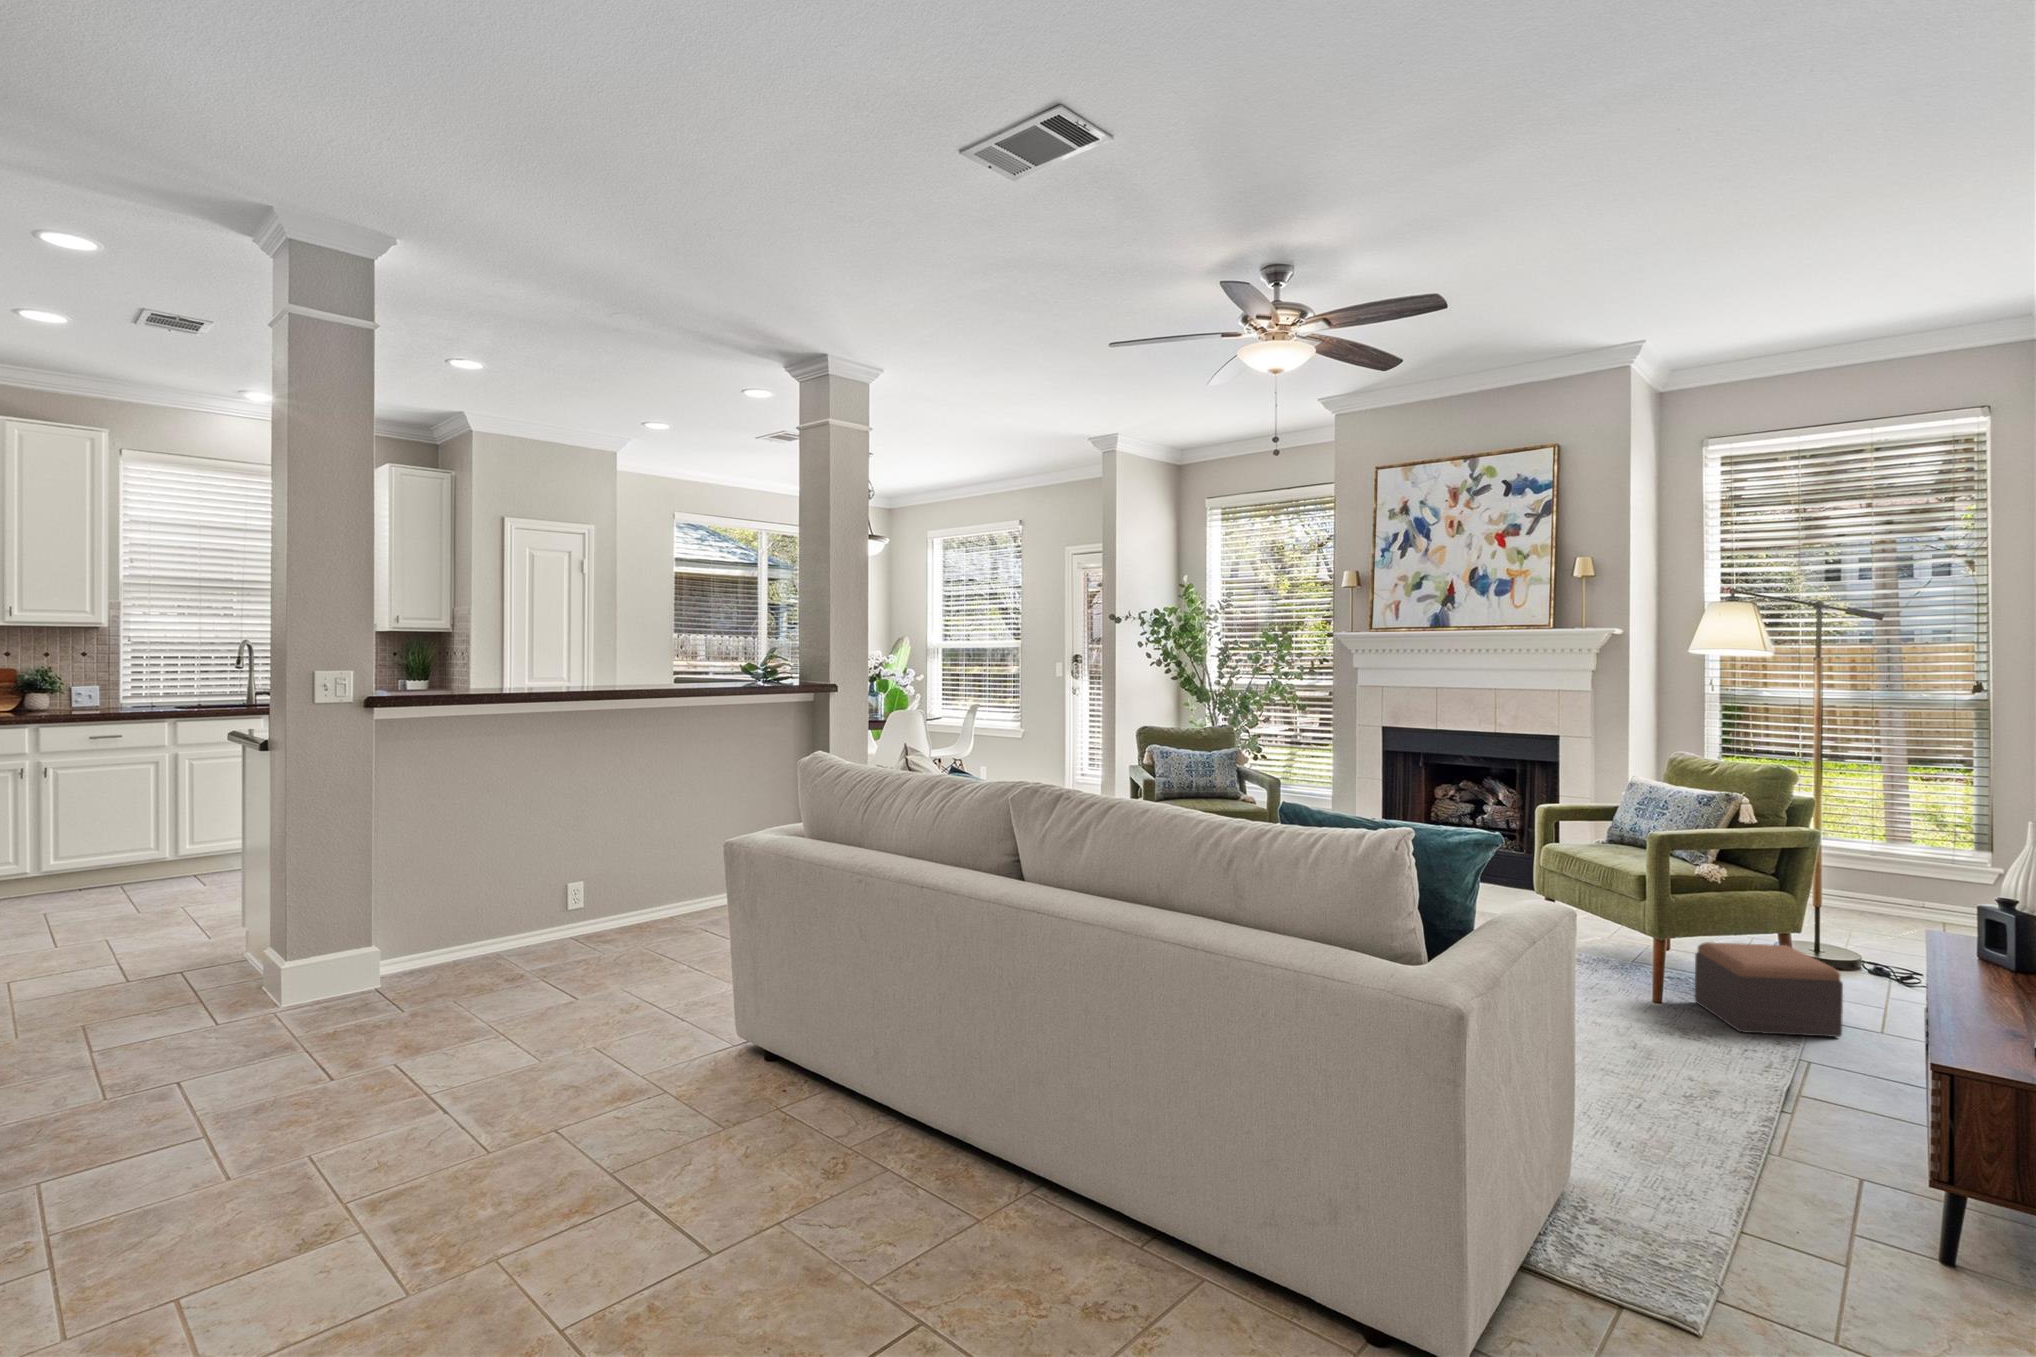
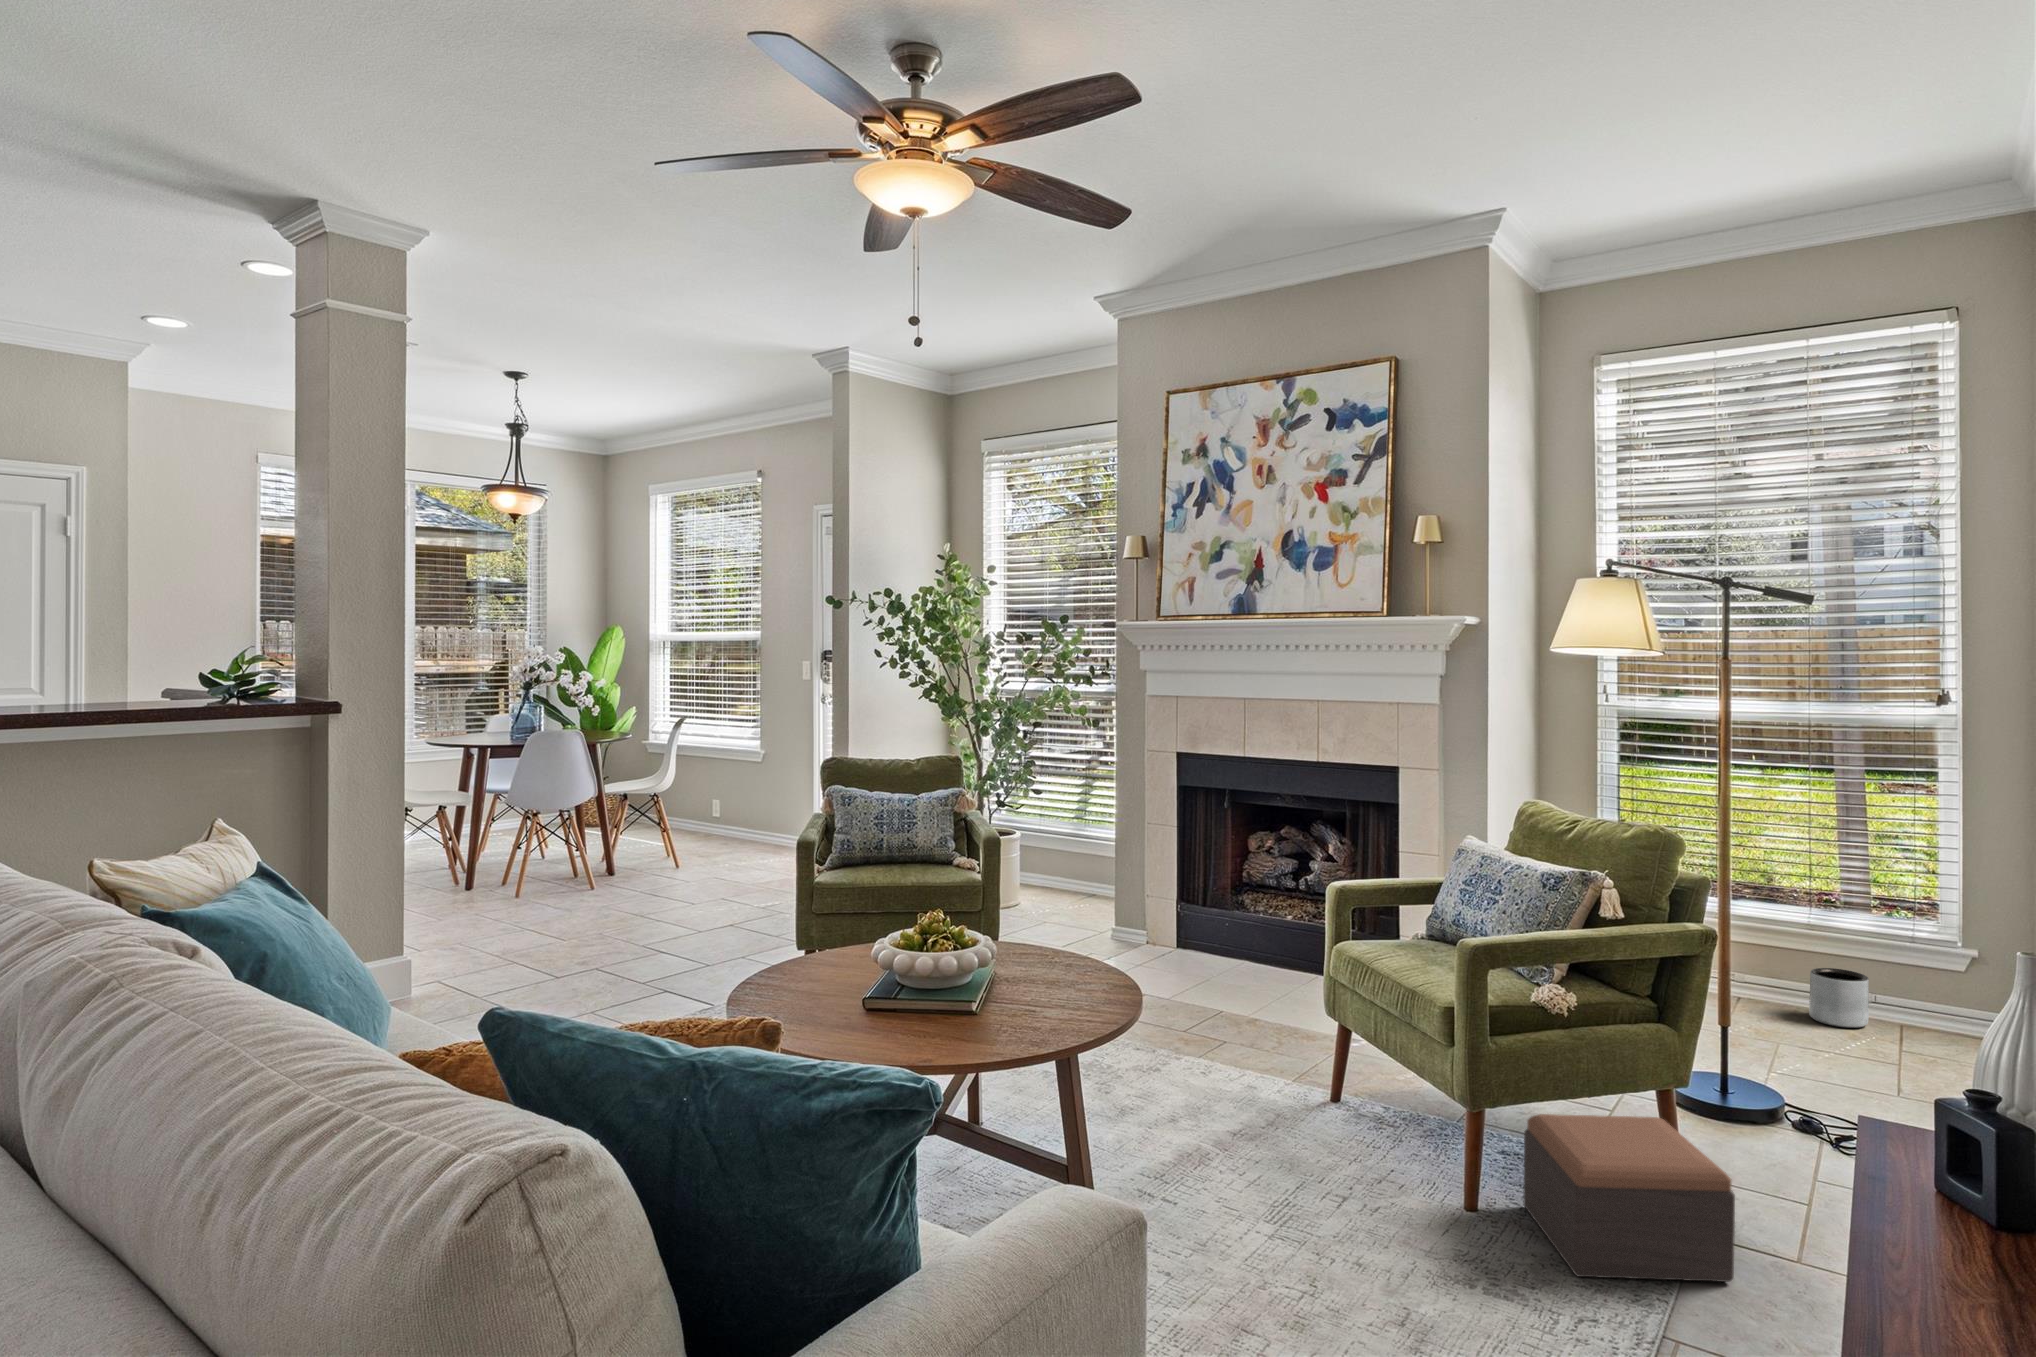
planter: none [1874,881,1920,922] -> present [1809,968,1869,1028]

